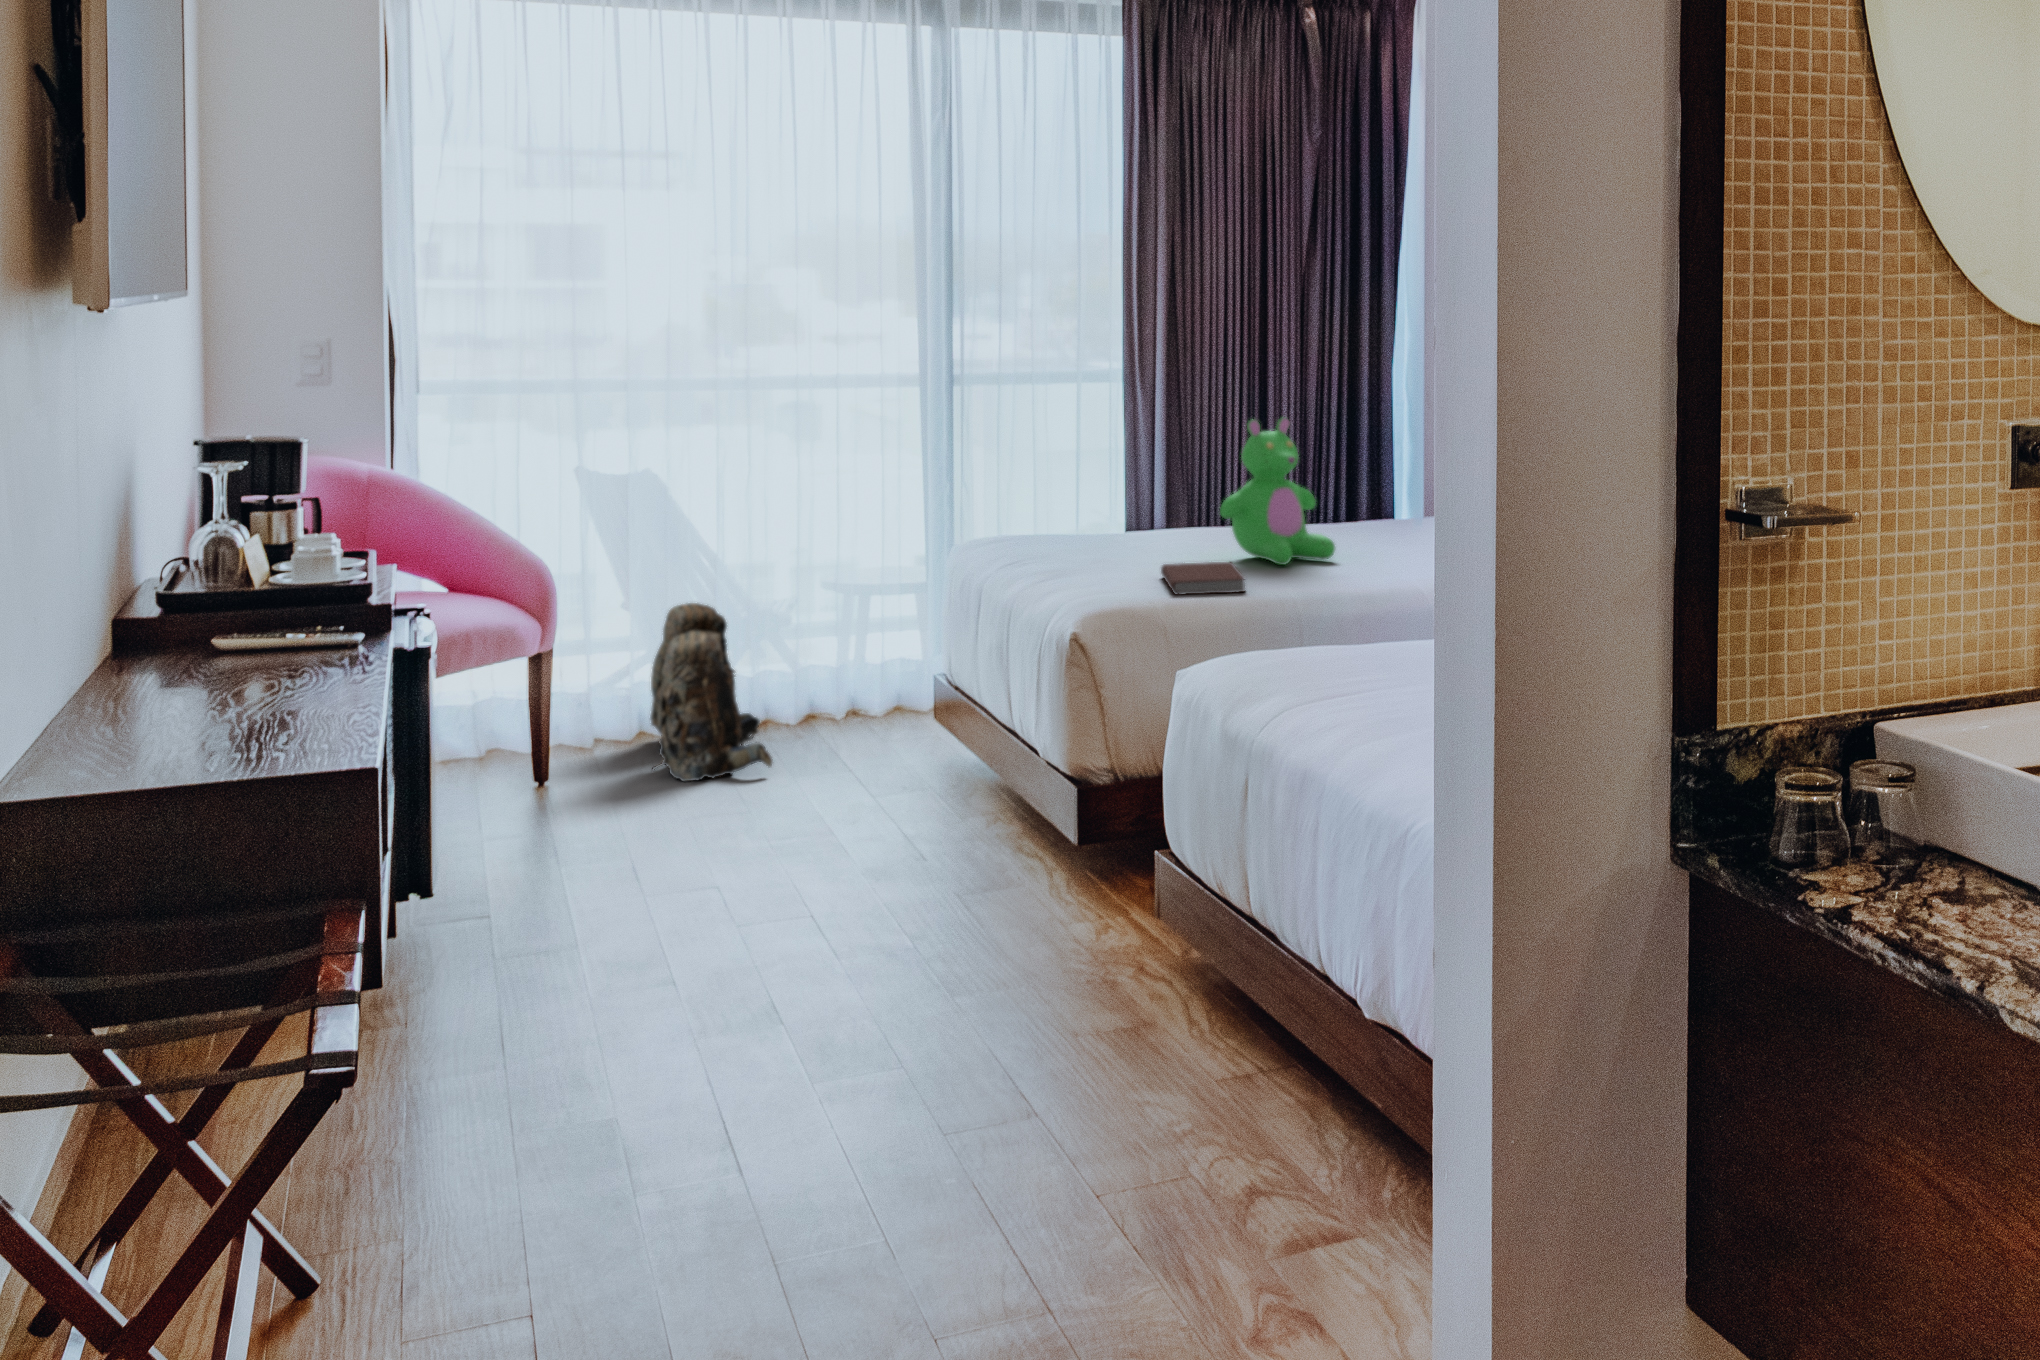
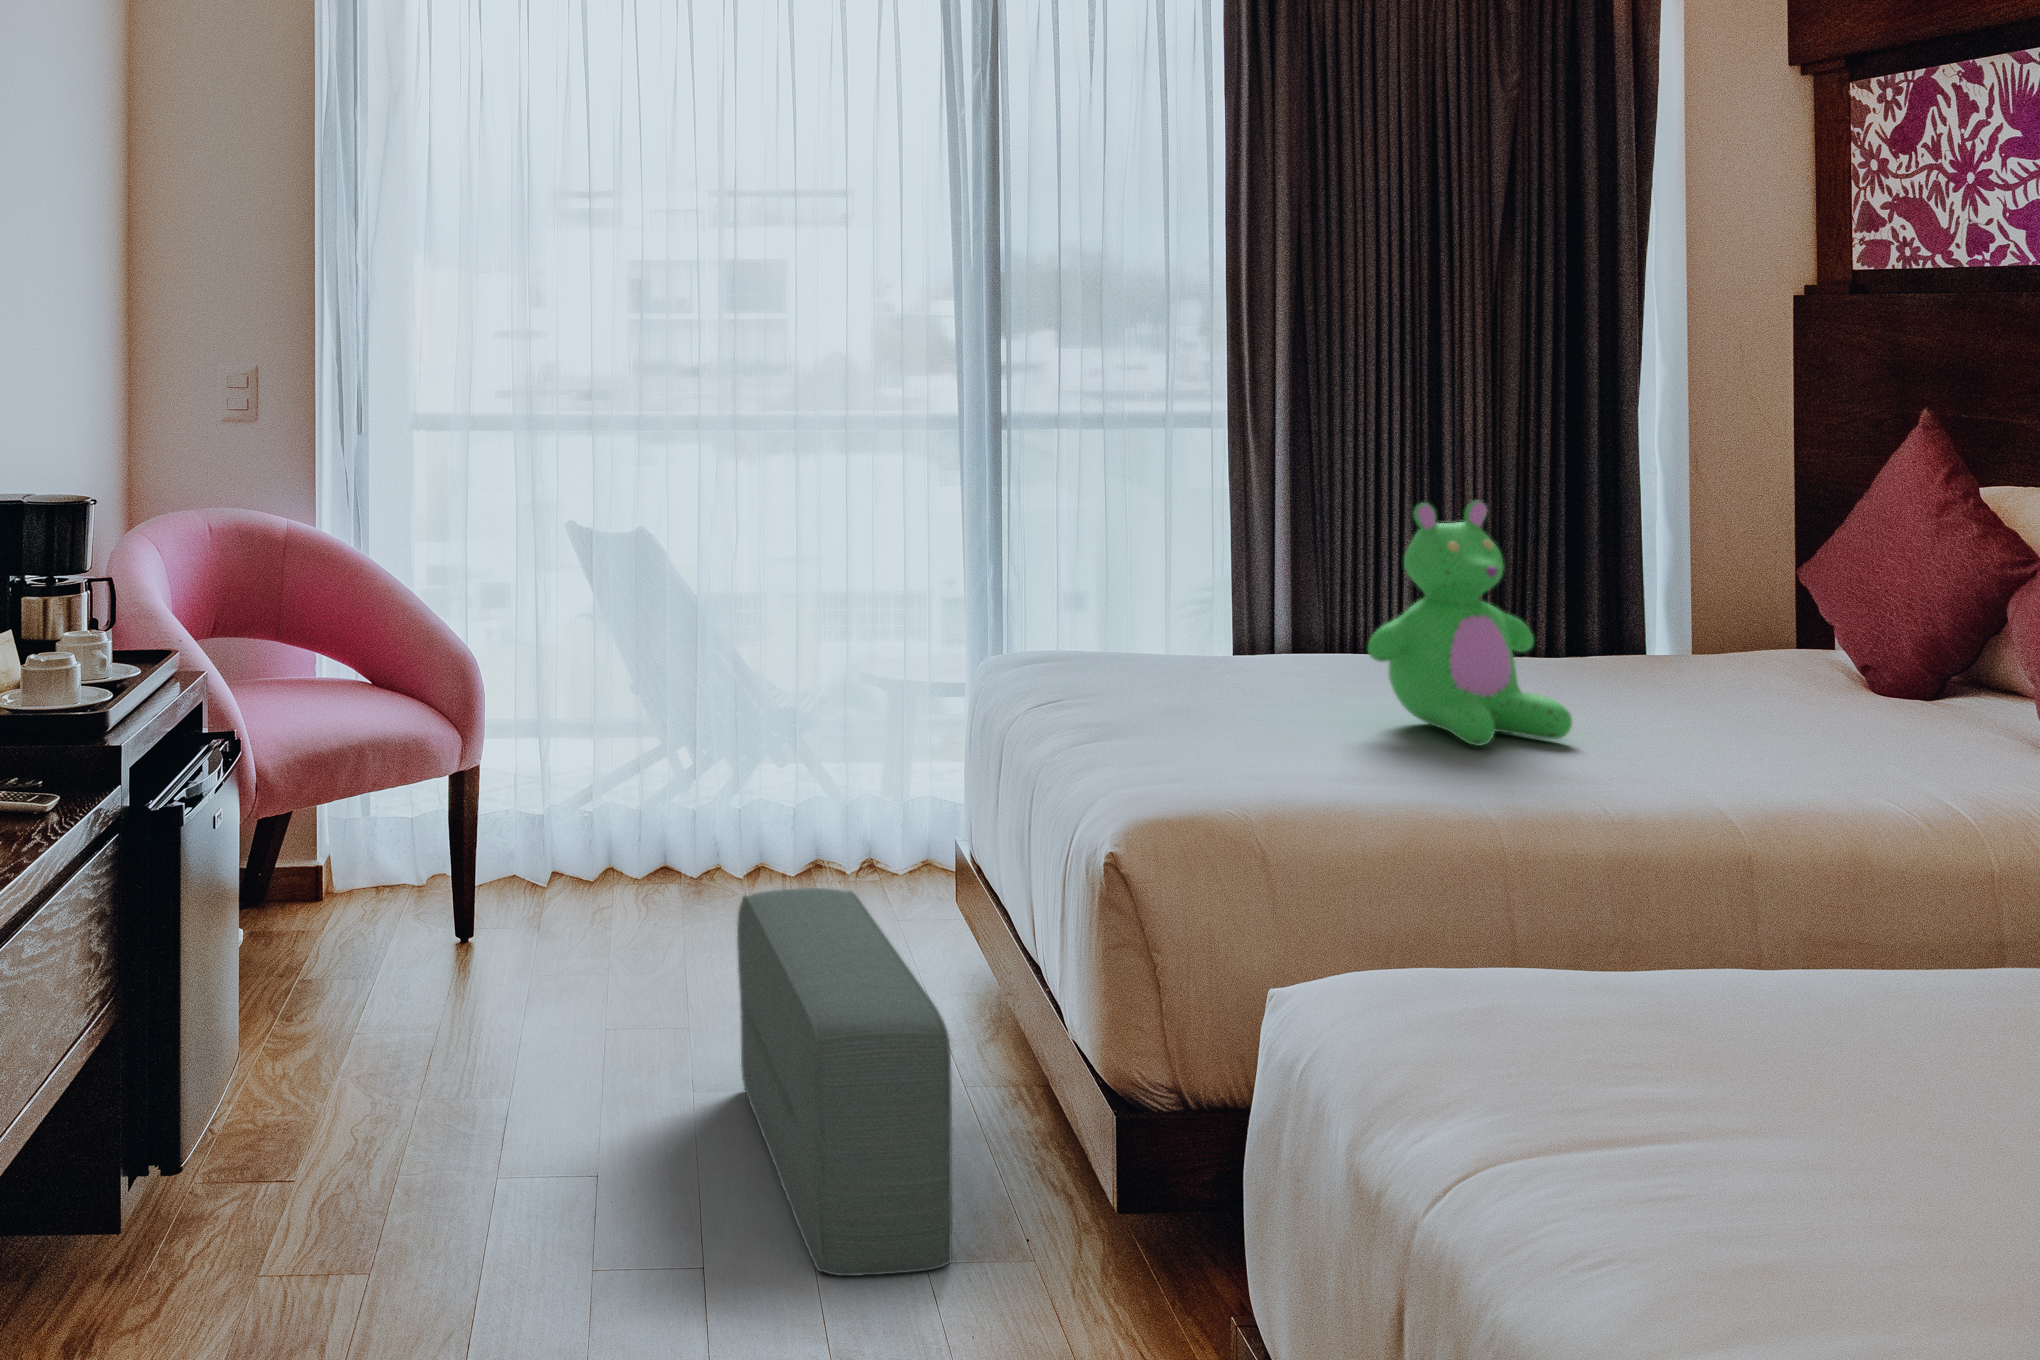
book: present [1161,562,1246,595] -> none [1267,734,1414,802]
backpack: present [650,603,773,781] -> none [595,711,736,954]
pouf: none [806,694,977,910] -> present [737,888,952,1276]

